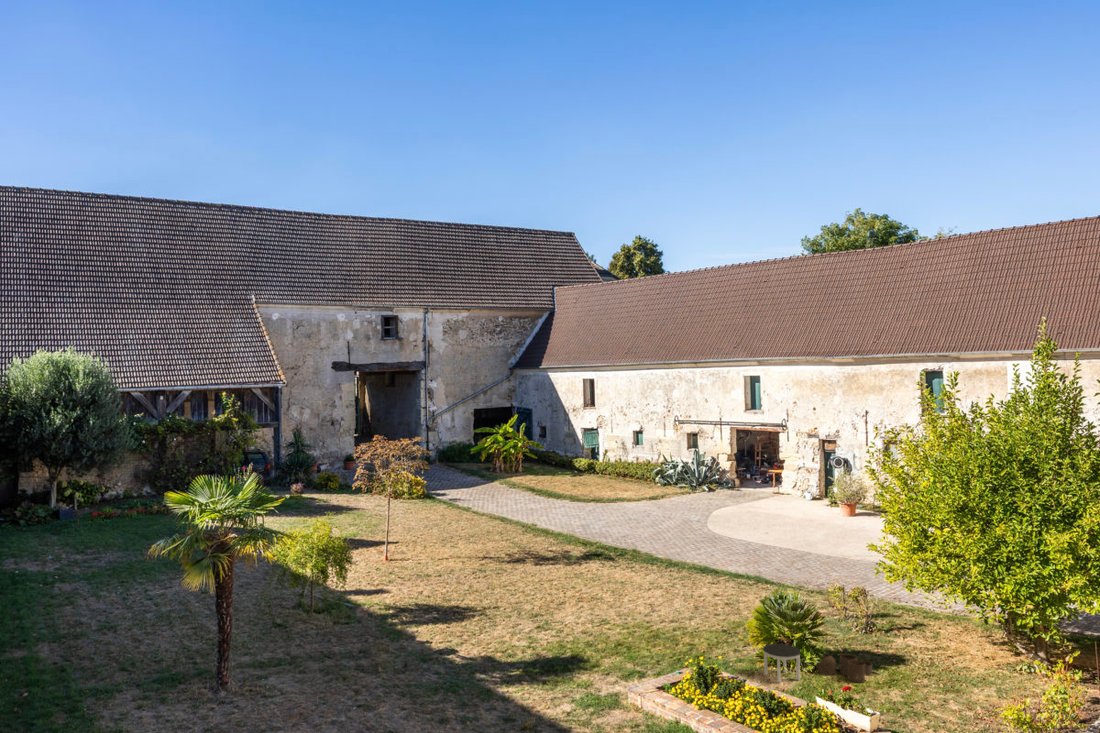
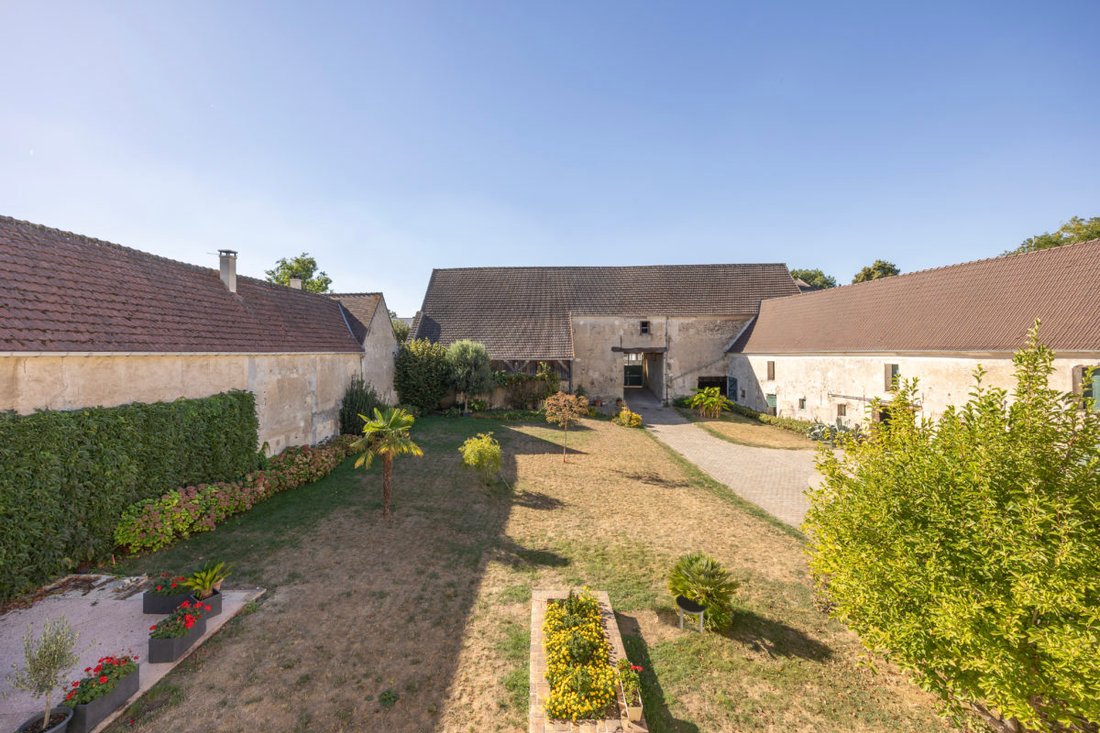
woven basket: present [816,654,872,682] -> none [727,619,780,657]

